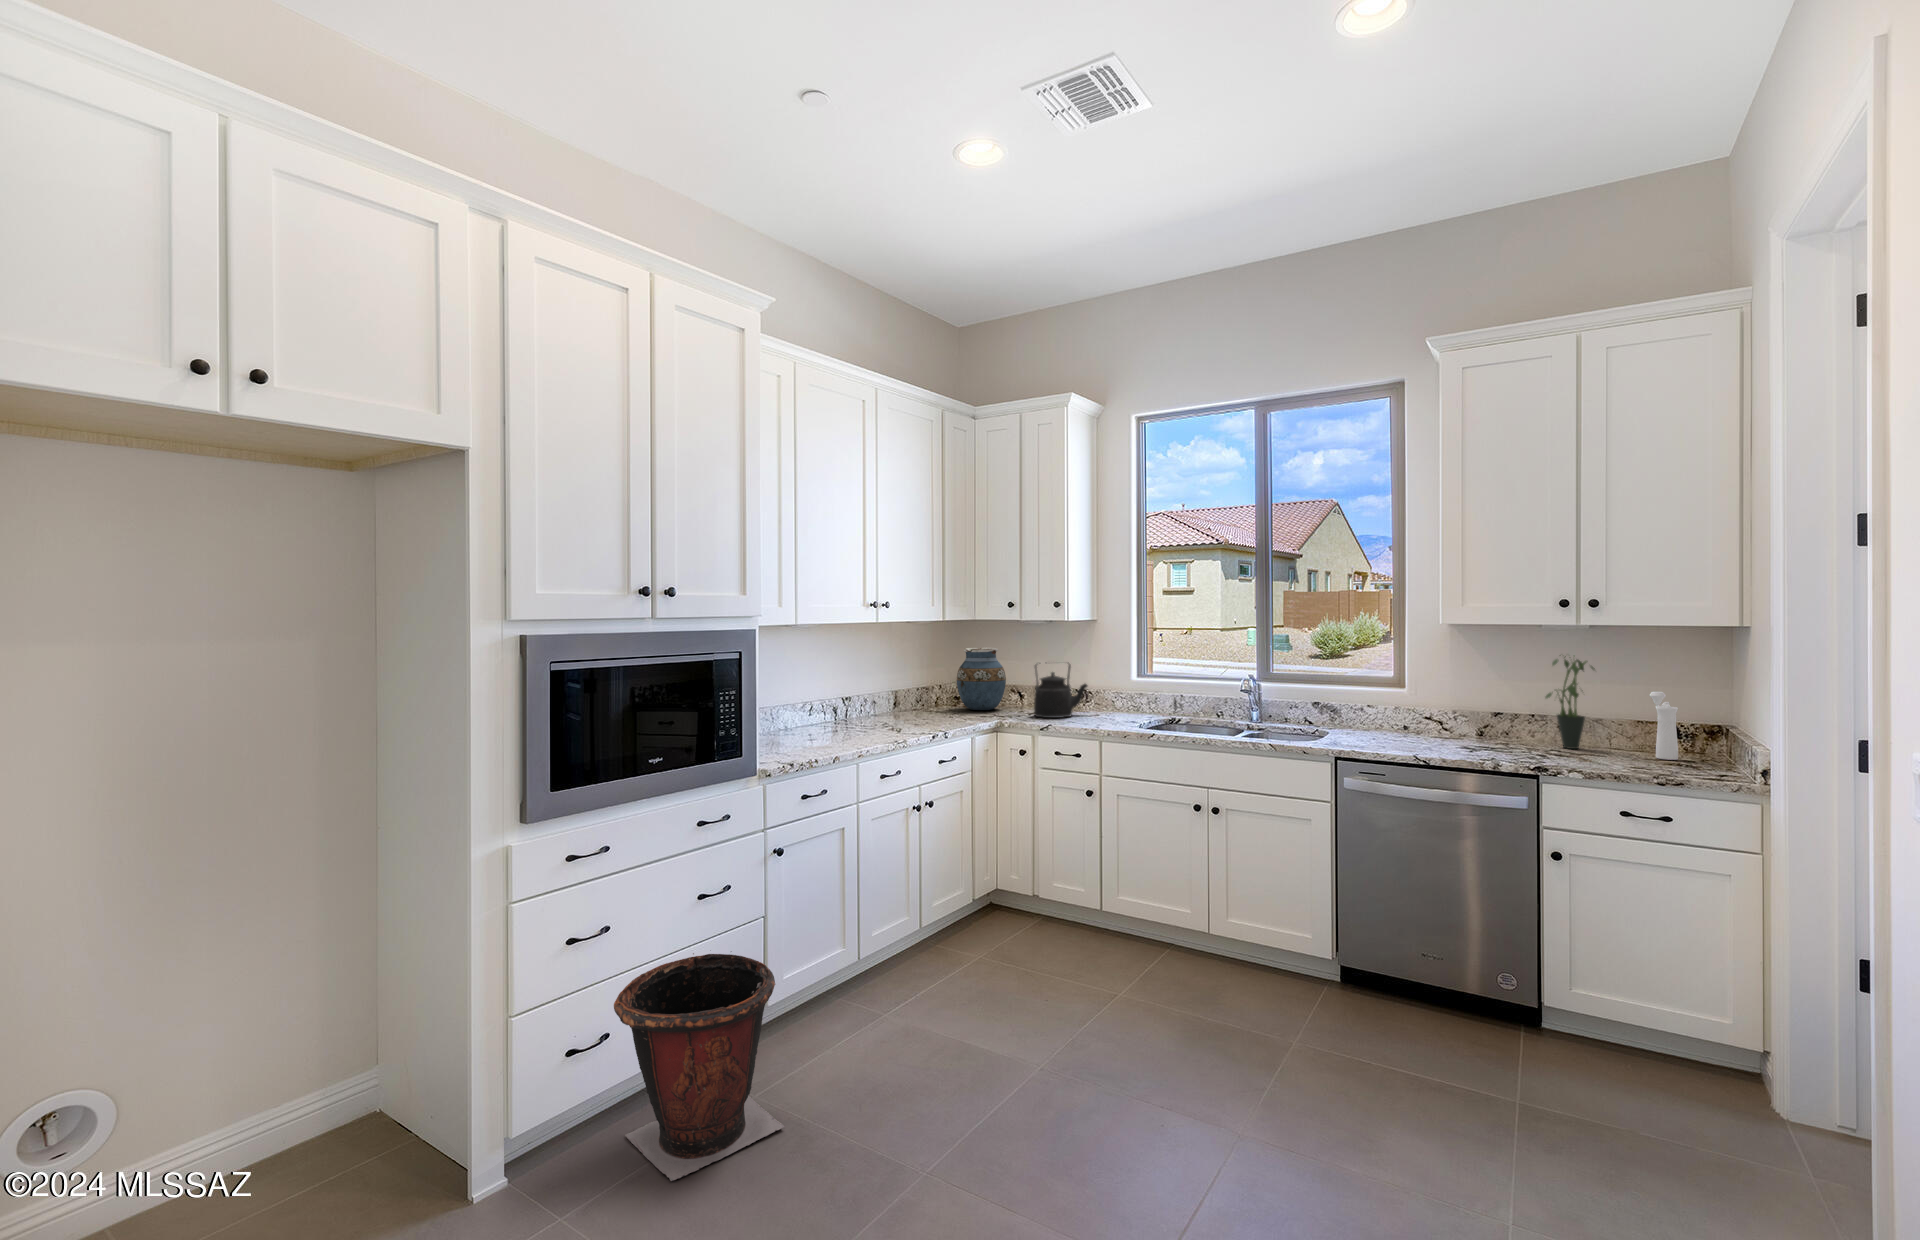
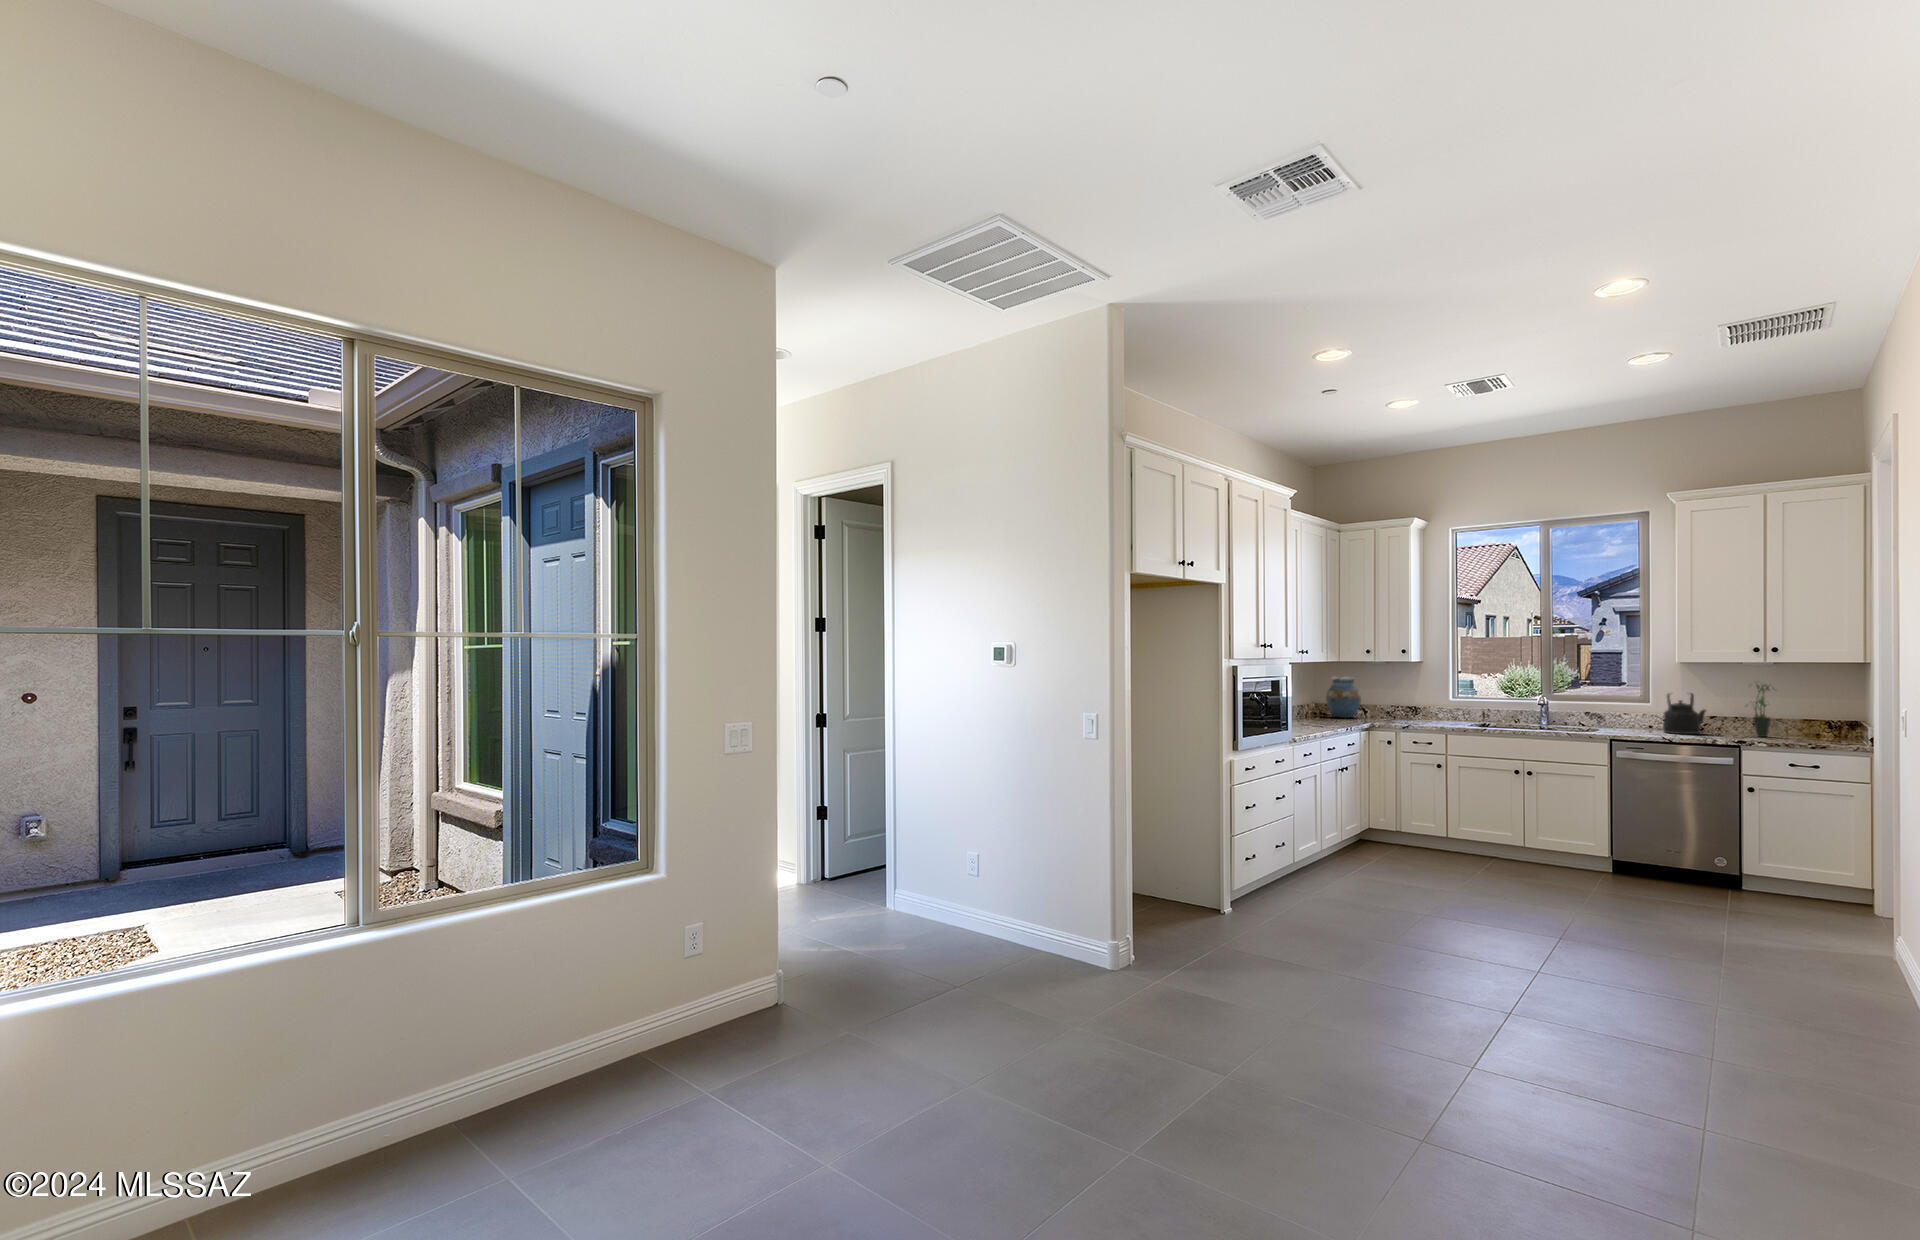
kettle: present [1034,663,1087,718] -> present [1663,693,1706,734]
pepper mill: present [1649,692,1678,760] -> none [1811,703,1828,741]
waste bin: present [614,953,784,1181] -> none [1263,816,1340,905]

